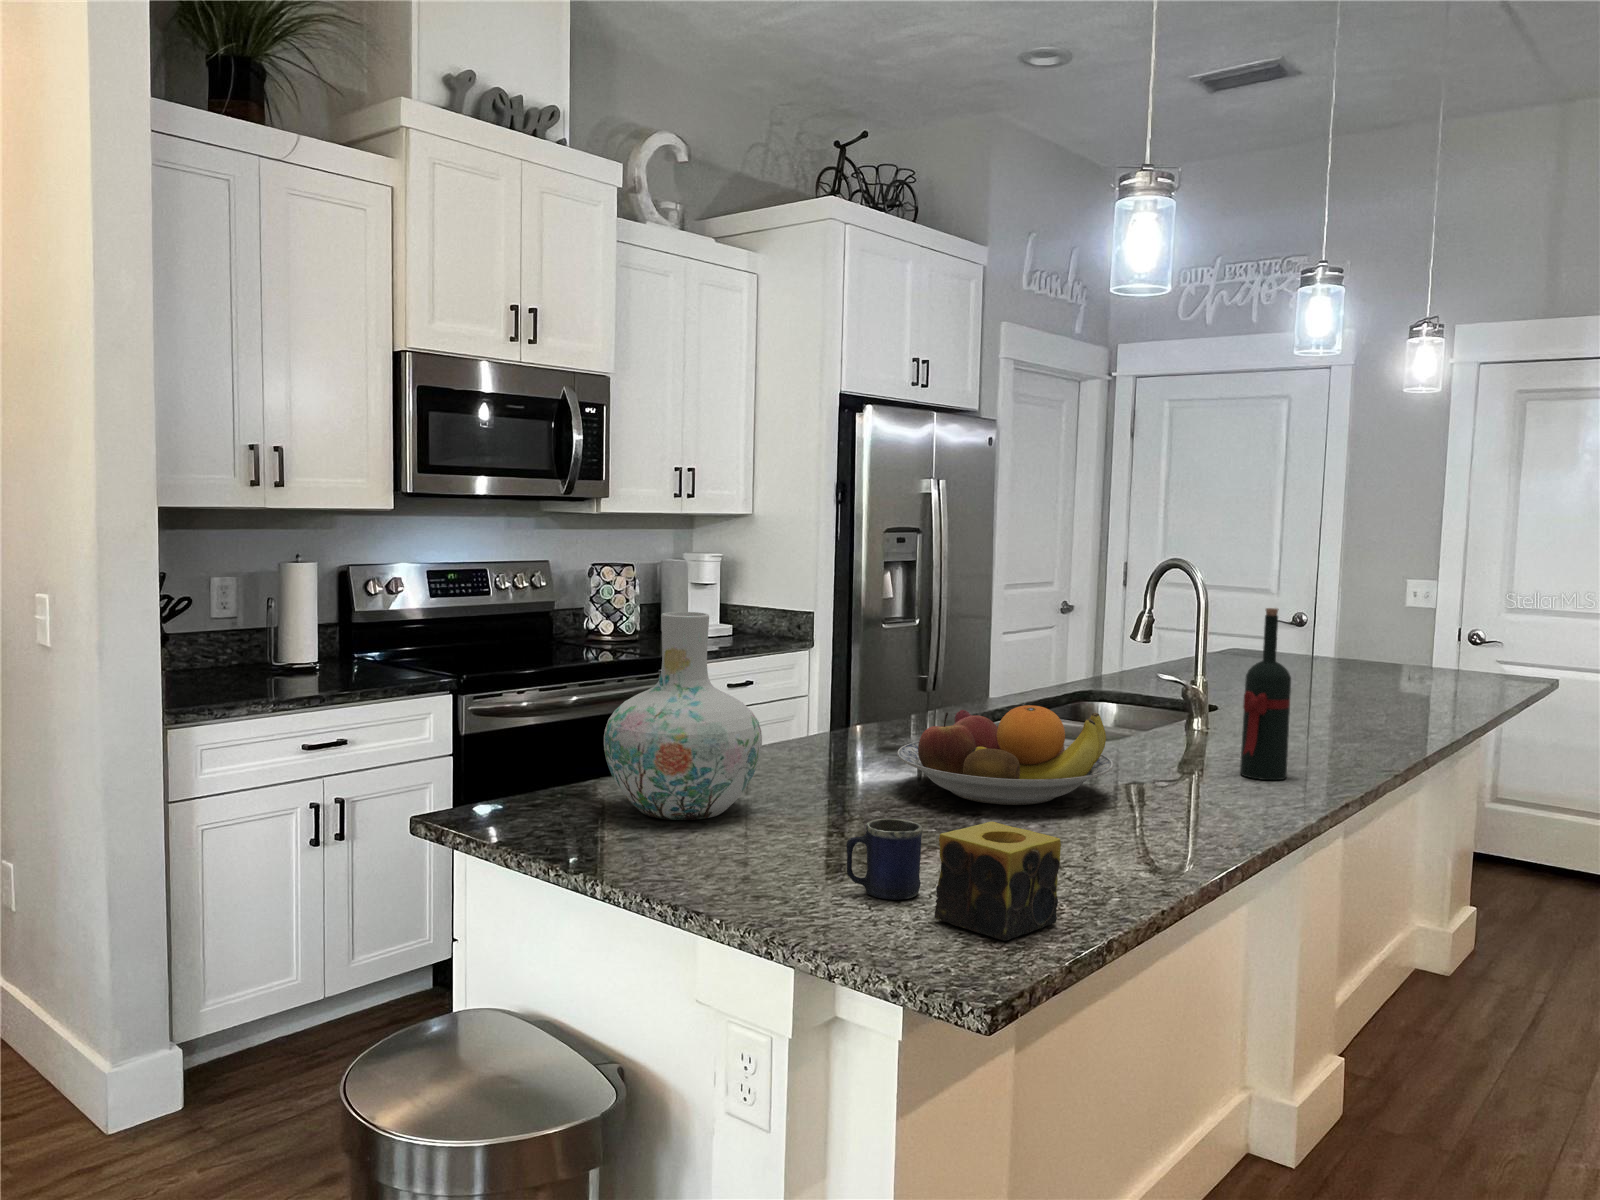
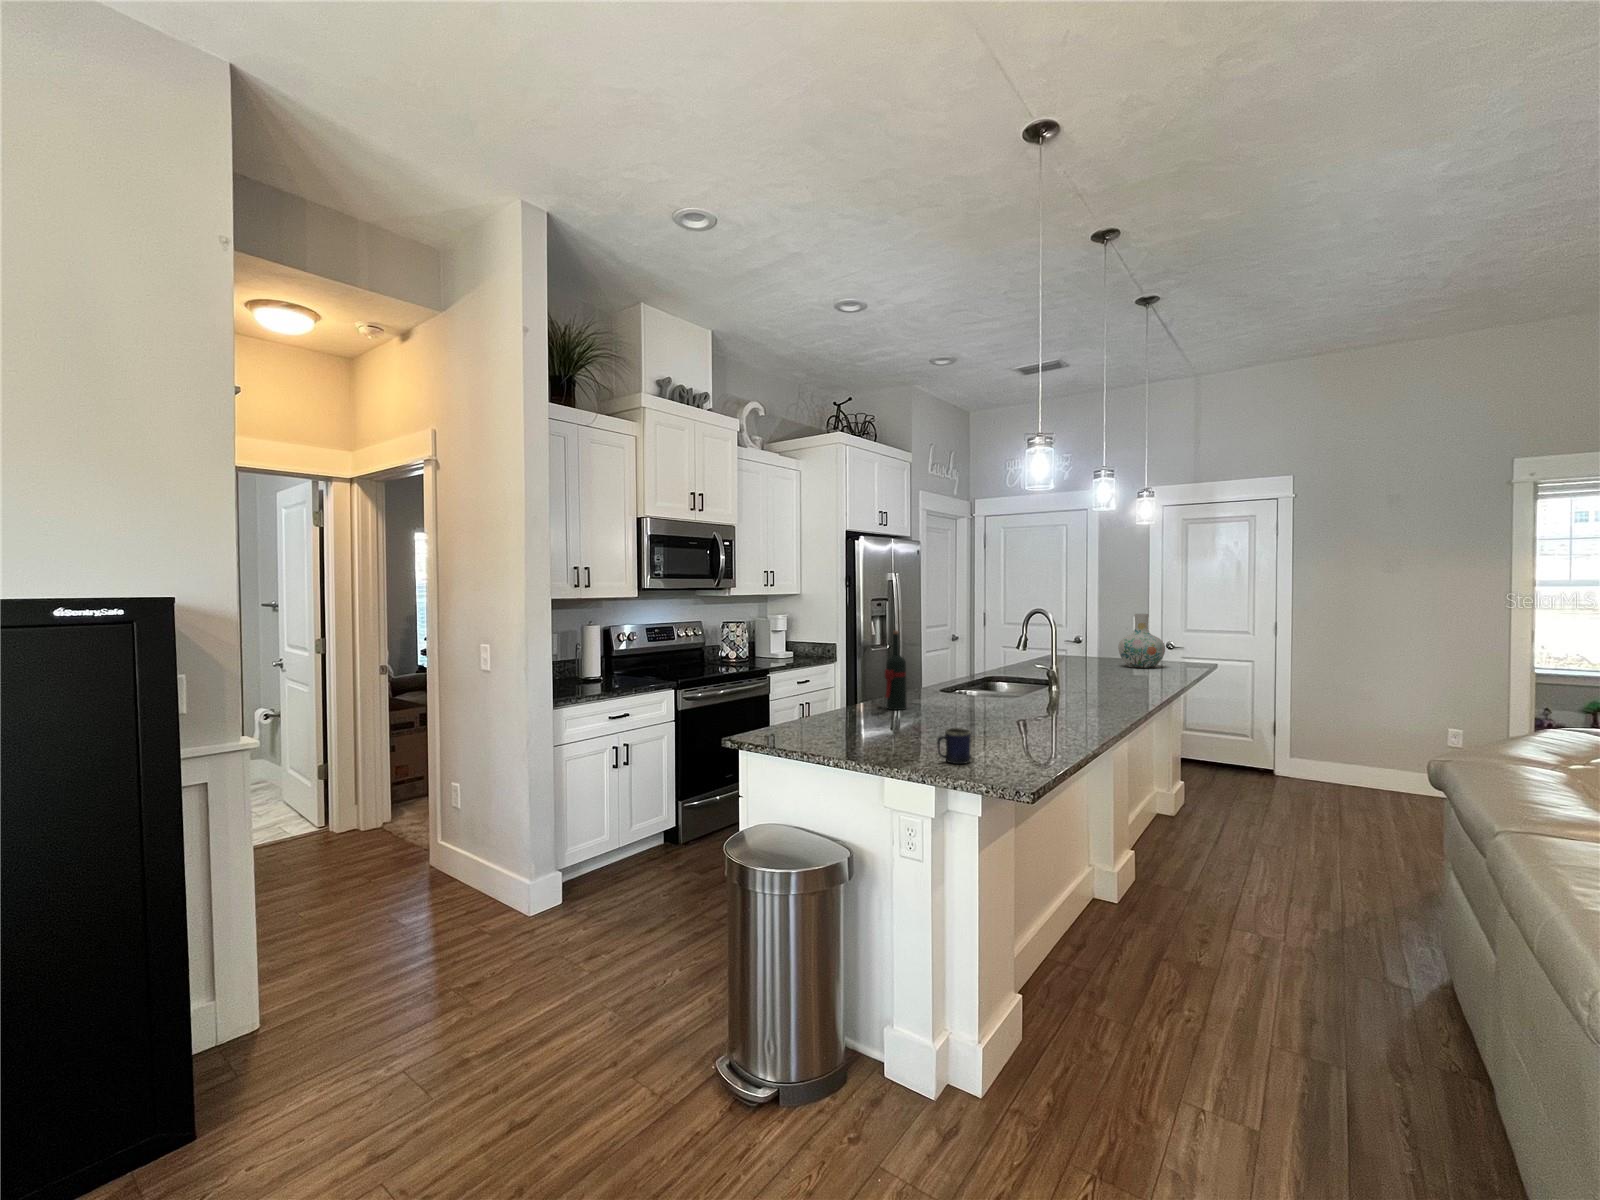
wine bottle: present [1240,608,1291,780] -> present [885,631,907,710]
vase: present [604,612,762,820] -> present [1118,614,1165,668]
fruit bowl: present [897,705,1113,805] -> none [929,679,1033,726]
candle: present [934,822,1061,941] -> none [984,726,1039,777]

